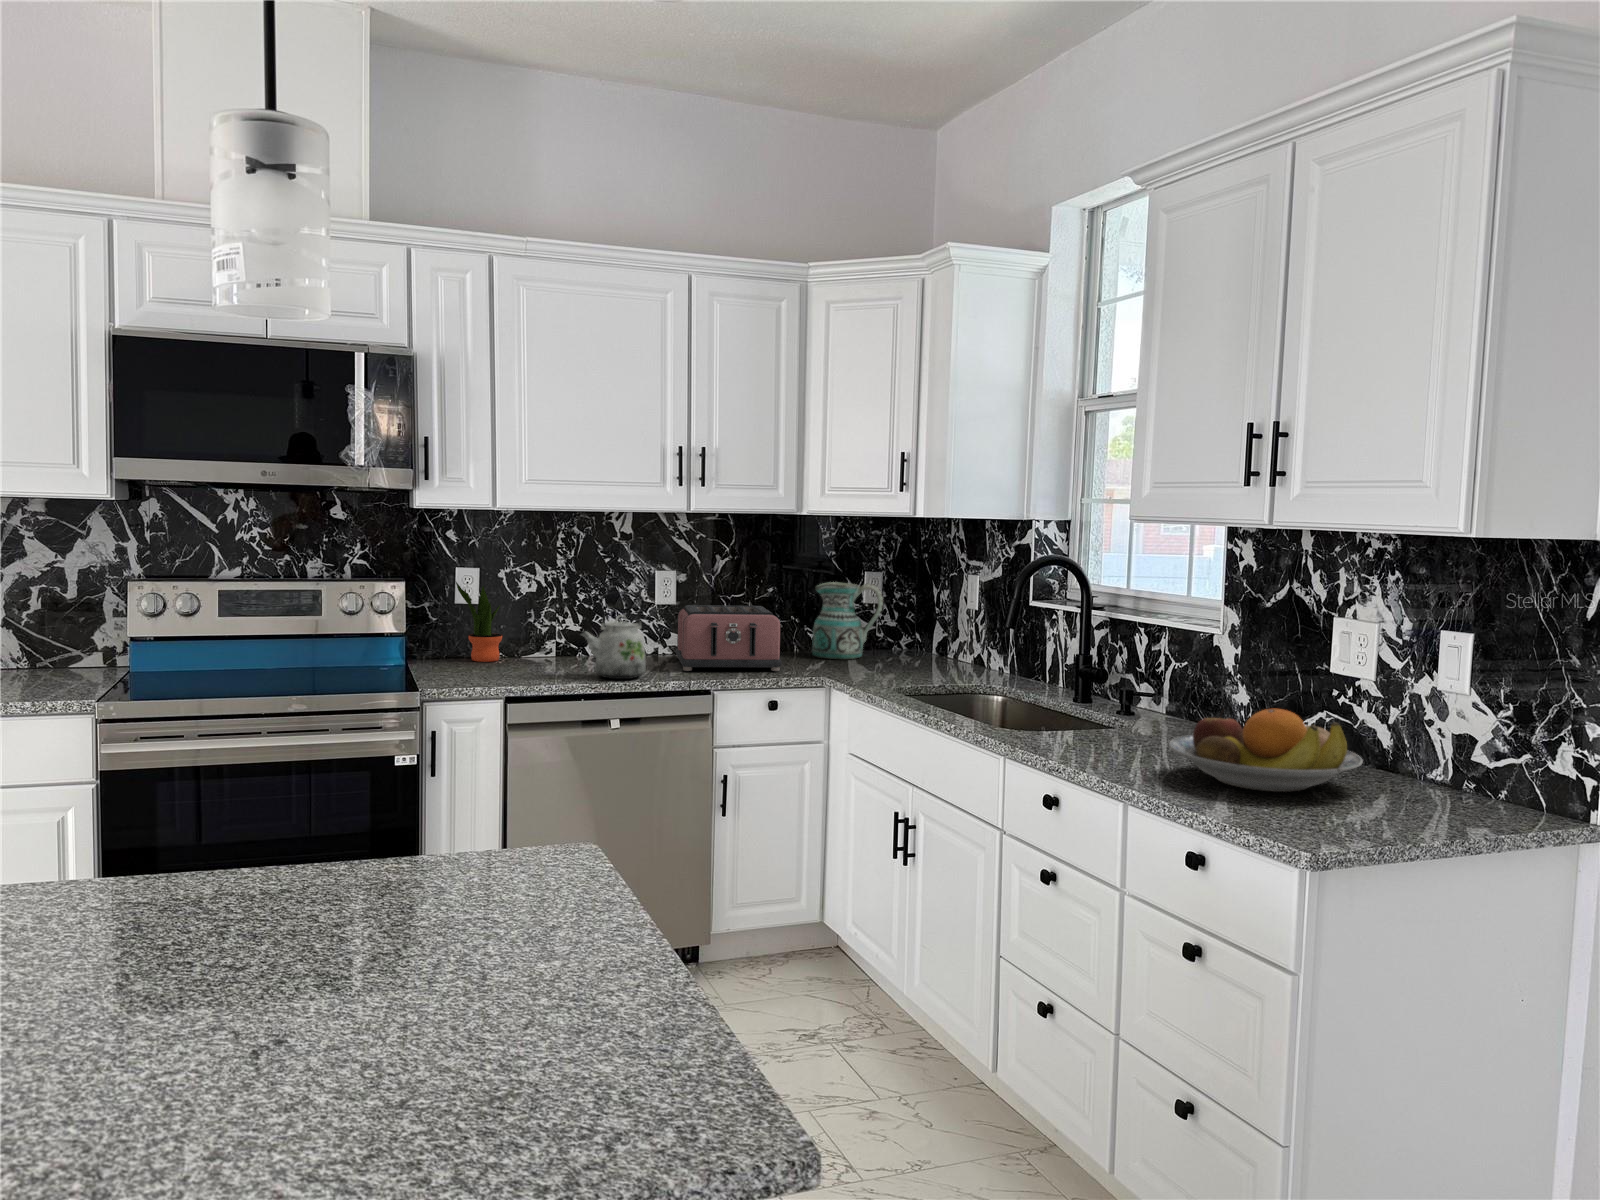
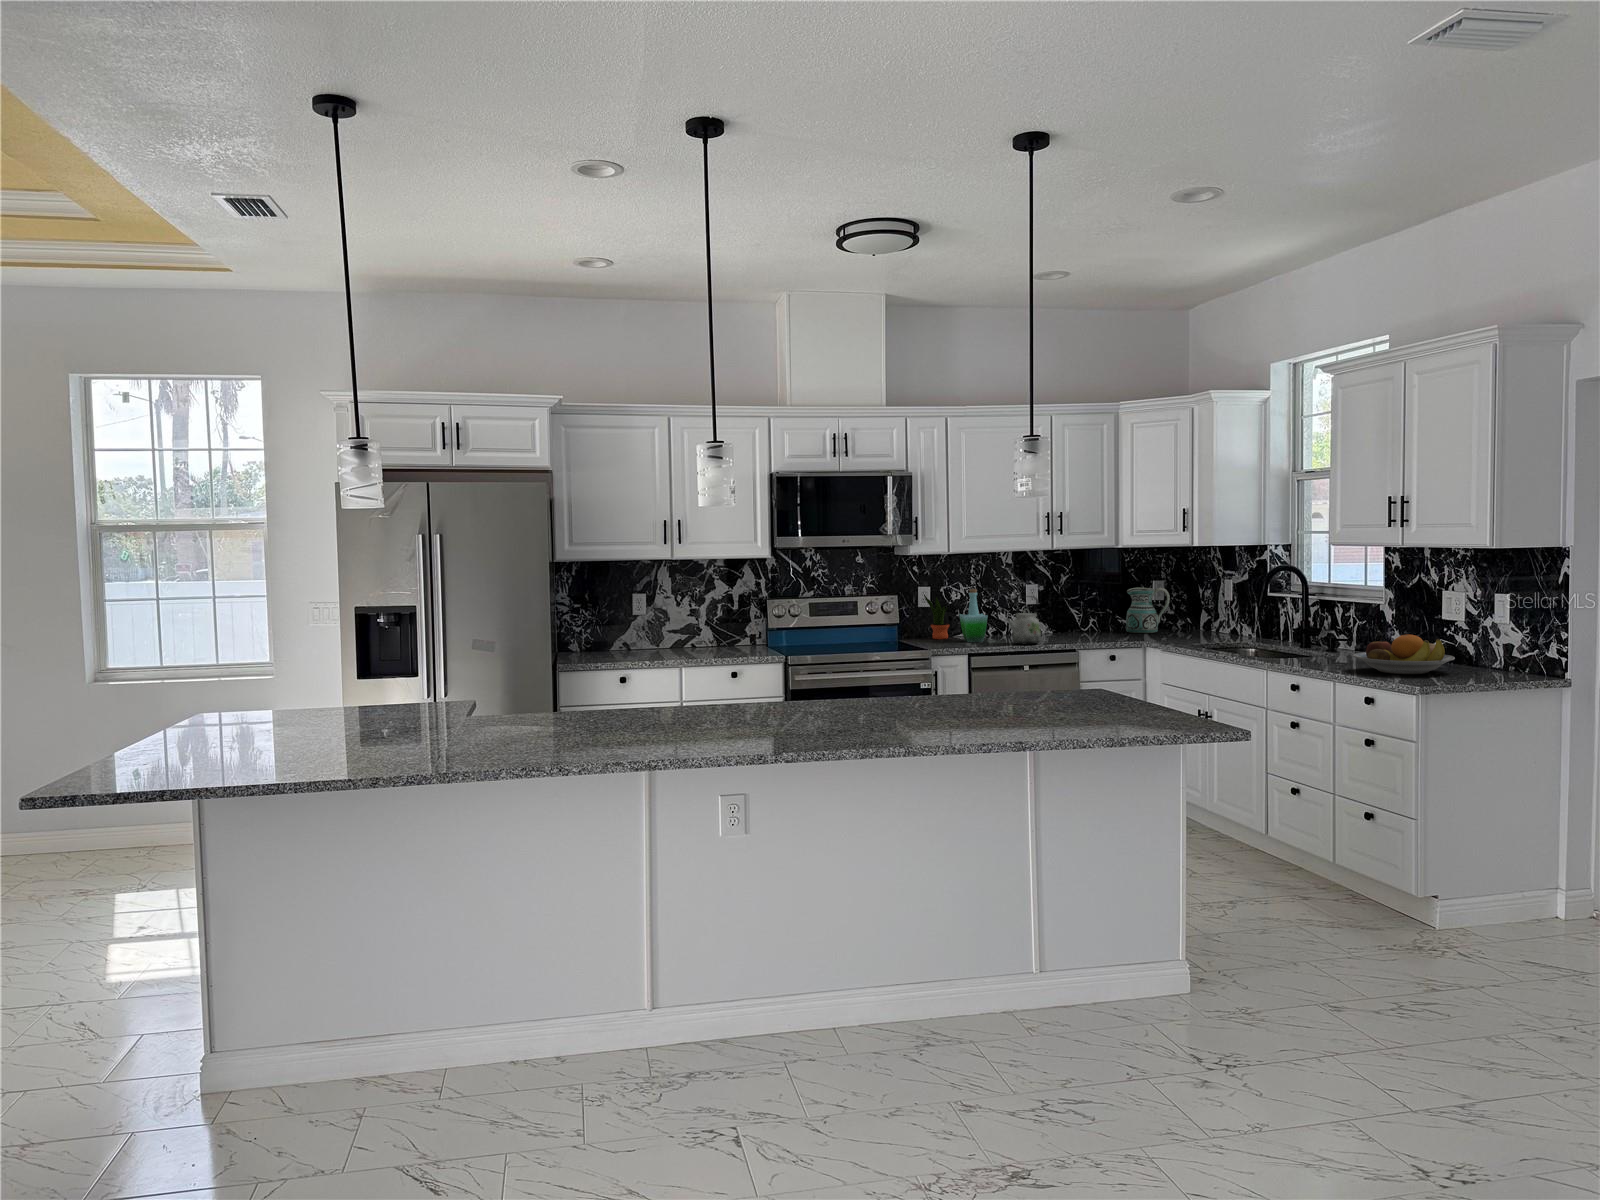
bottle: none [514,575,558,670] -> present [960,589,988,642]
toaster: present [675,605,782,671] -> none [1046,603,1115,640]

